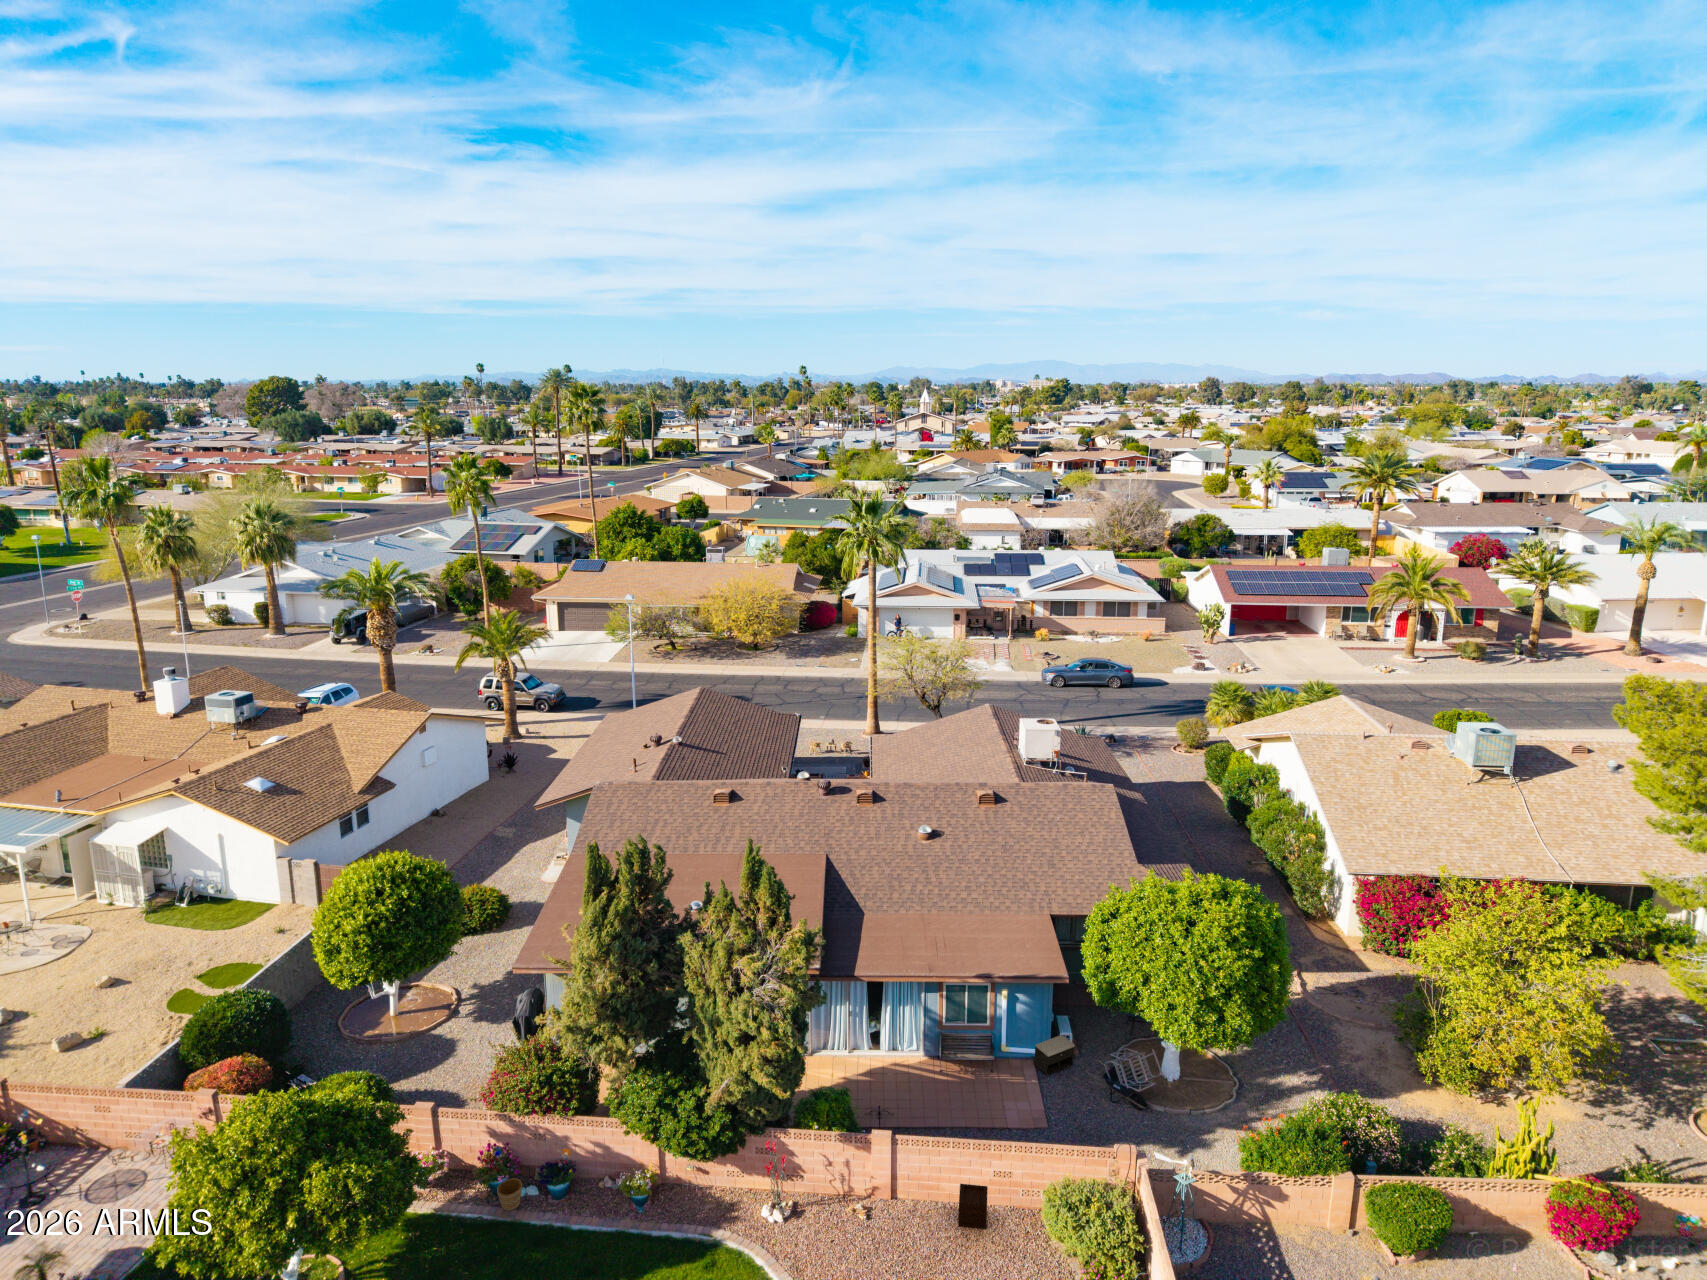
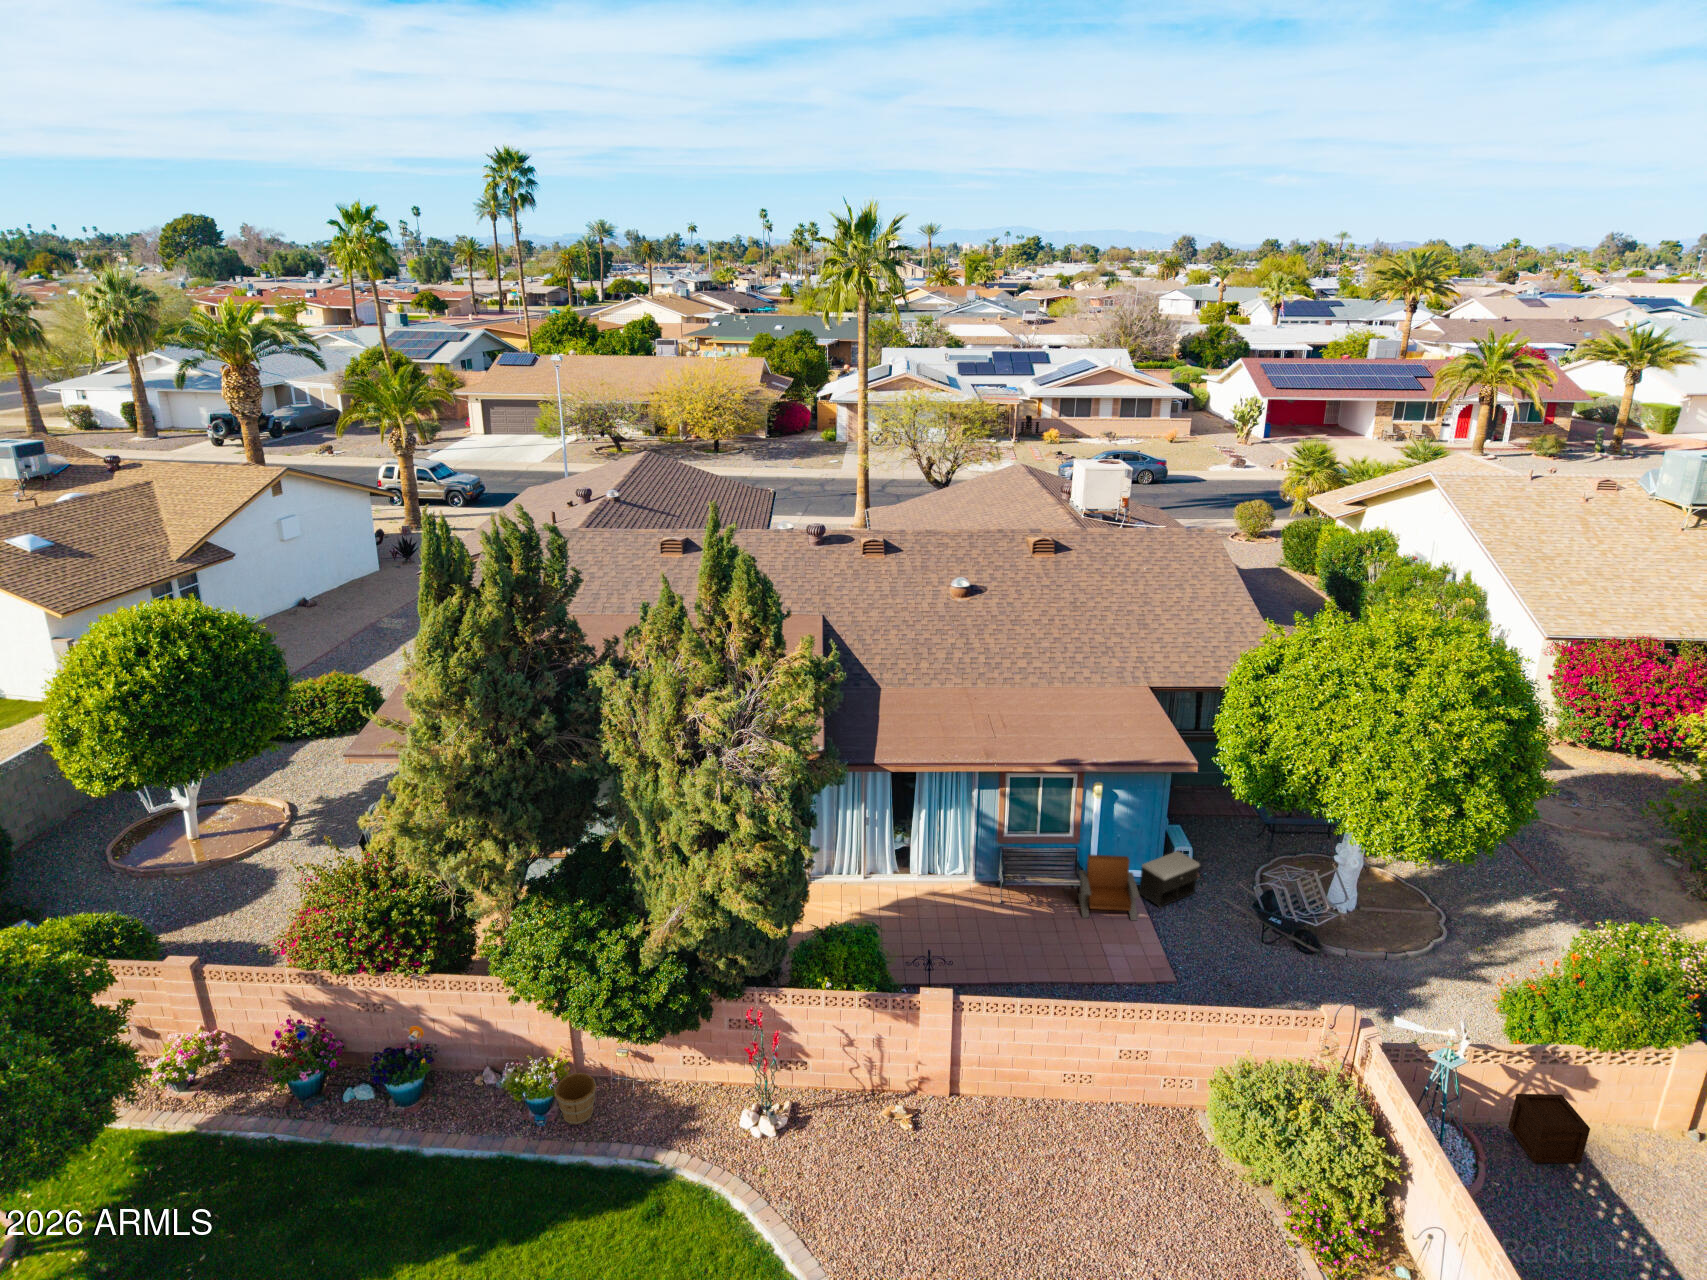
lounge chair: none [993,1037,1031,1085] -> present [1078,855,1139,921]
wooden bucket: present [497,1178,522,1211] -> present [555,1073,597,1125]
wooden crate: present [958,1184,988,1229] -> present [1508,1094,1590,1163]

